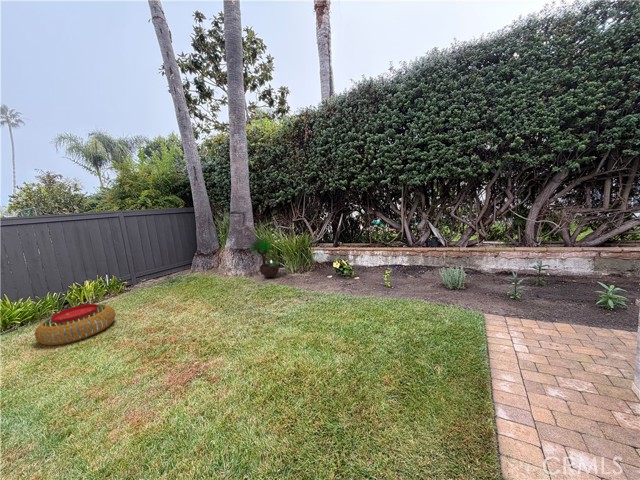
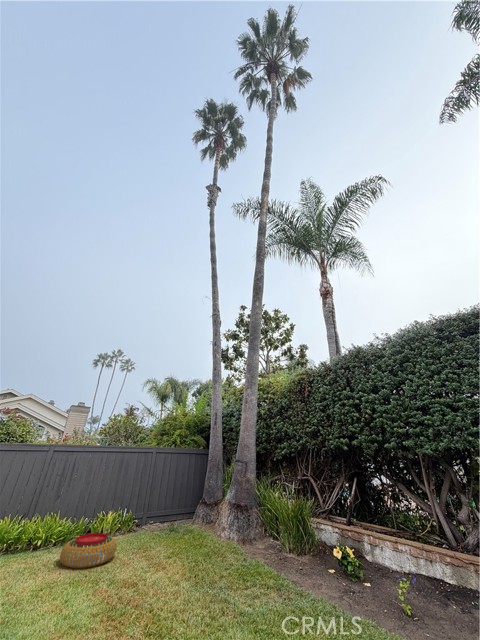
potted tree: present [250,239,279,277] -> none [243,490,275,548]

